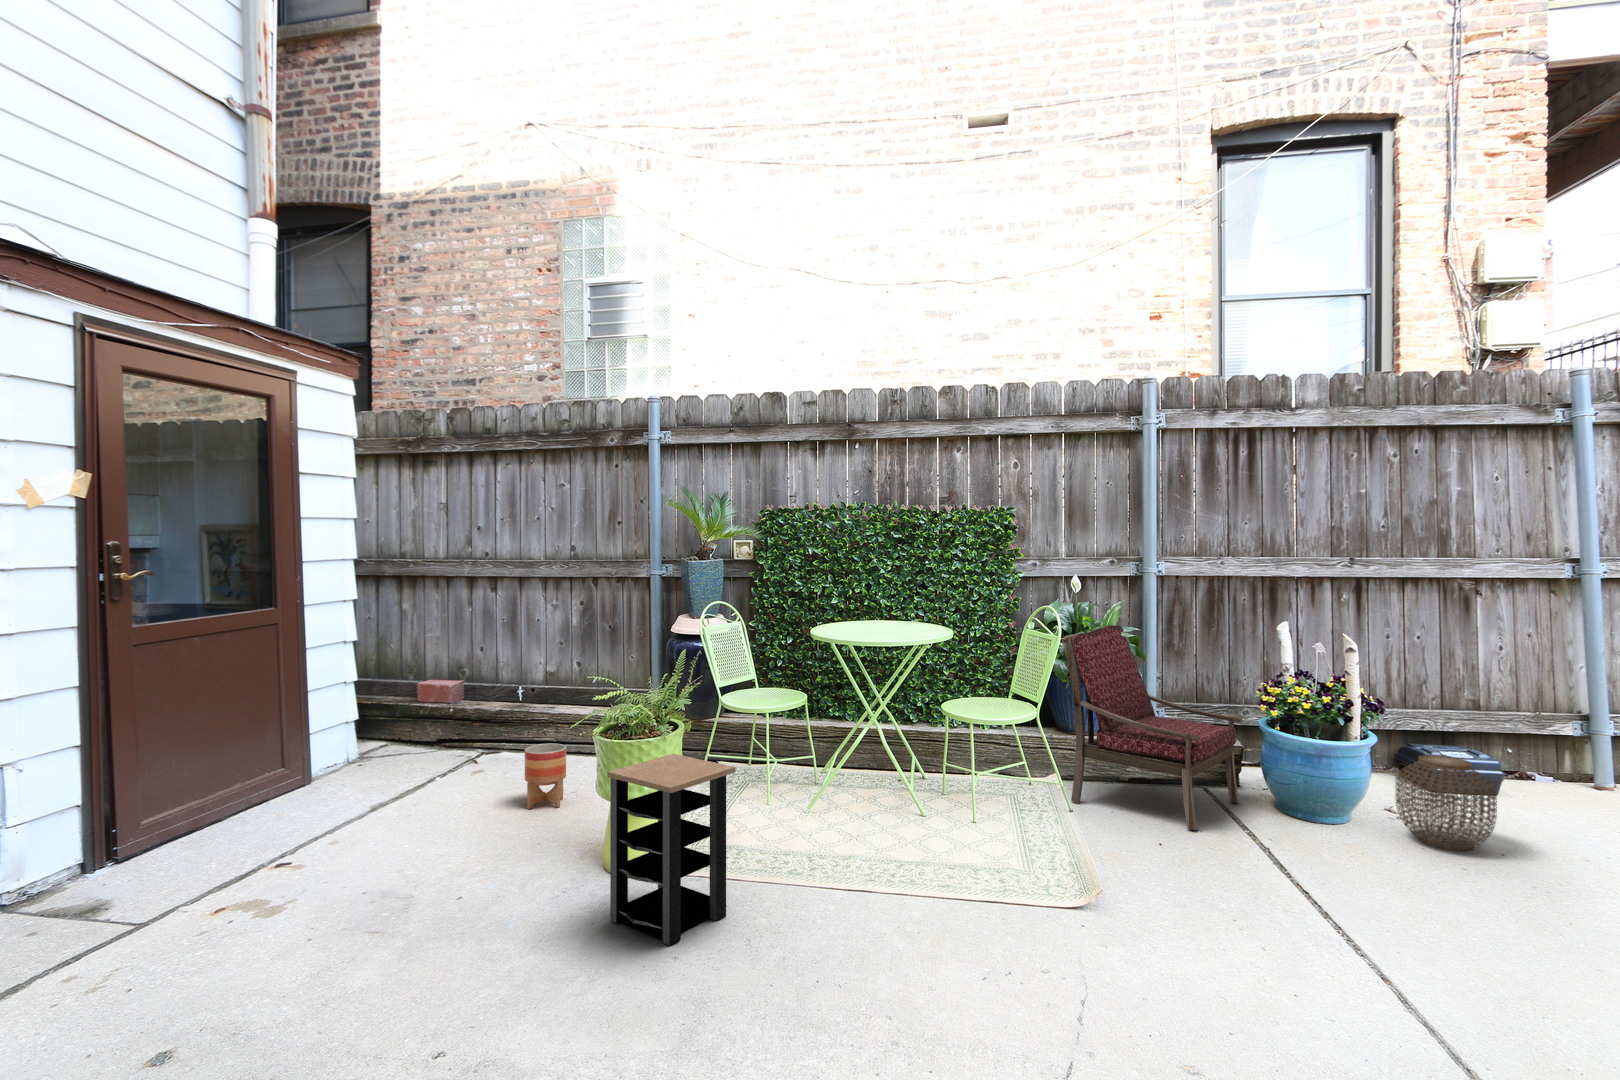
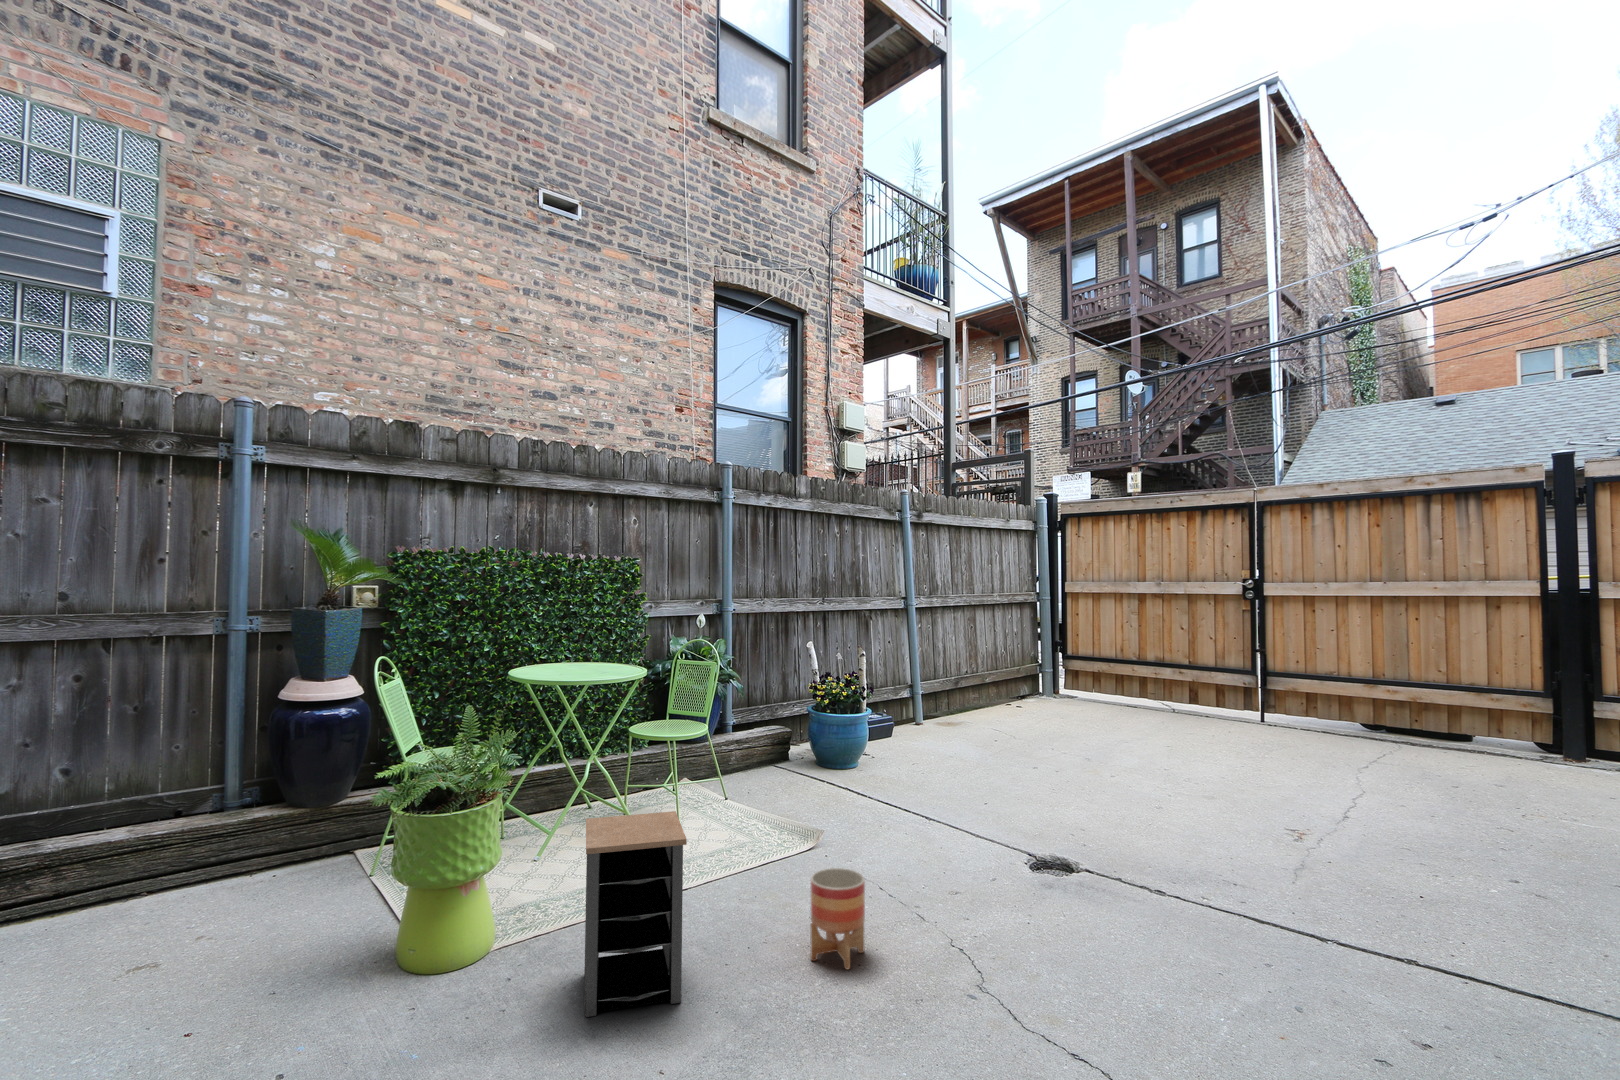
armchair: present [1062,625,1242,830] -> none [715,653,821,796]
planter: present [525,743,566,809] -> present [810,868,865,970]
woven basket: present [1396,755,1497,851] -> none [891,714,939,769]

